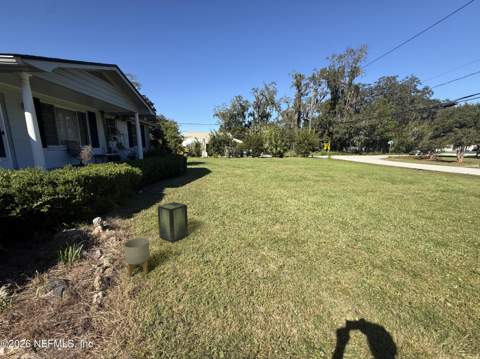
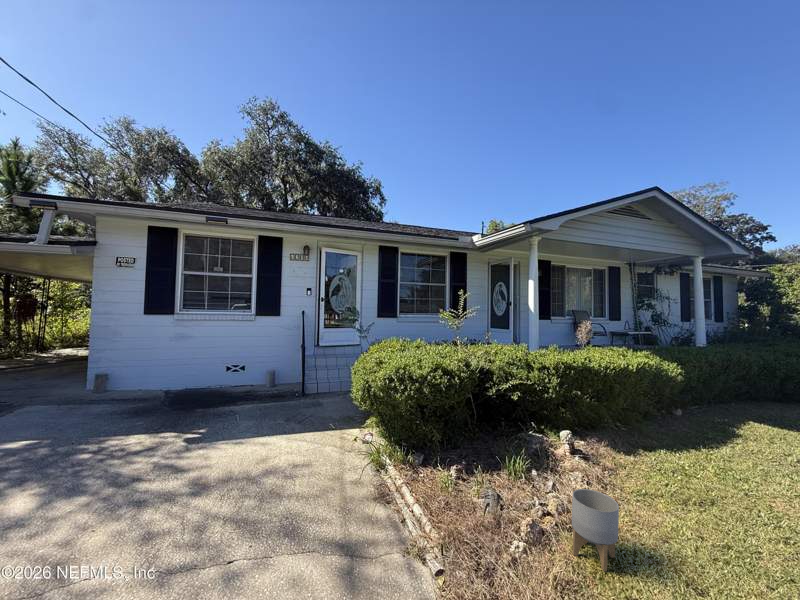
storage box: present [158,202,188,243] -> none [667,451,752,558]

